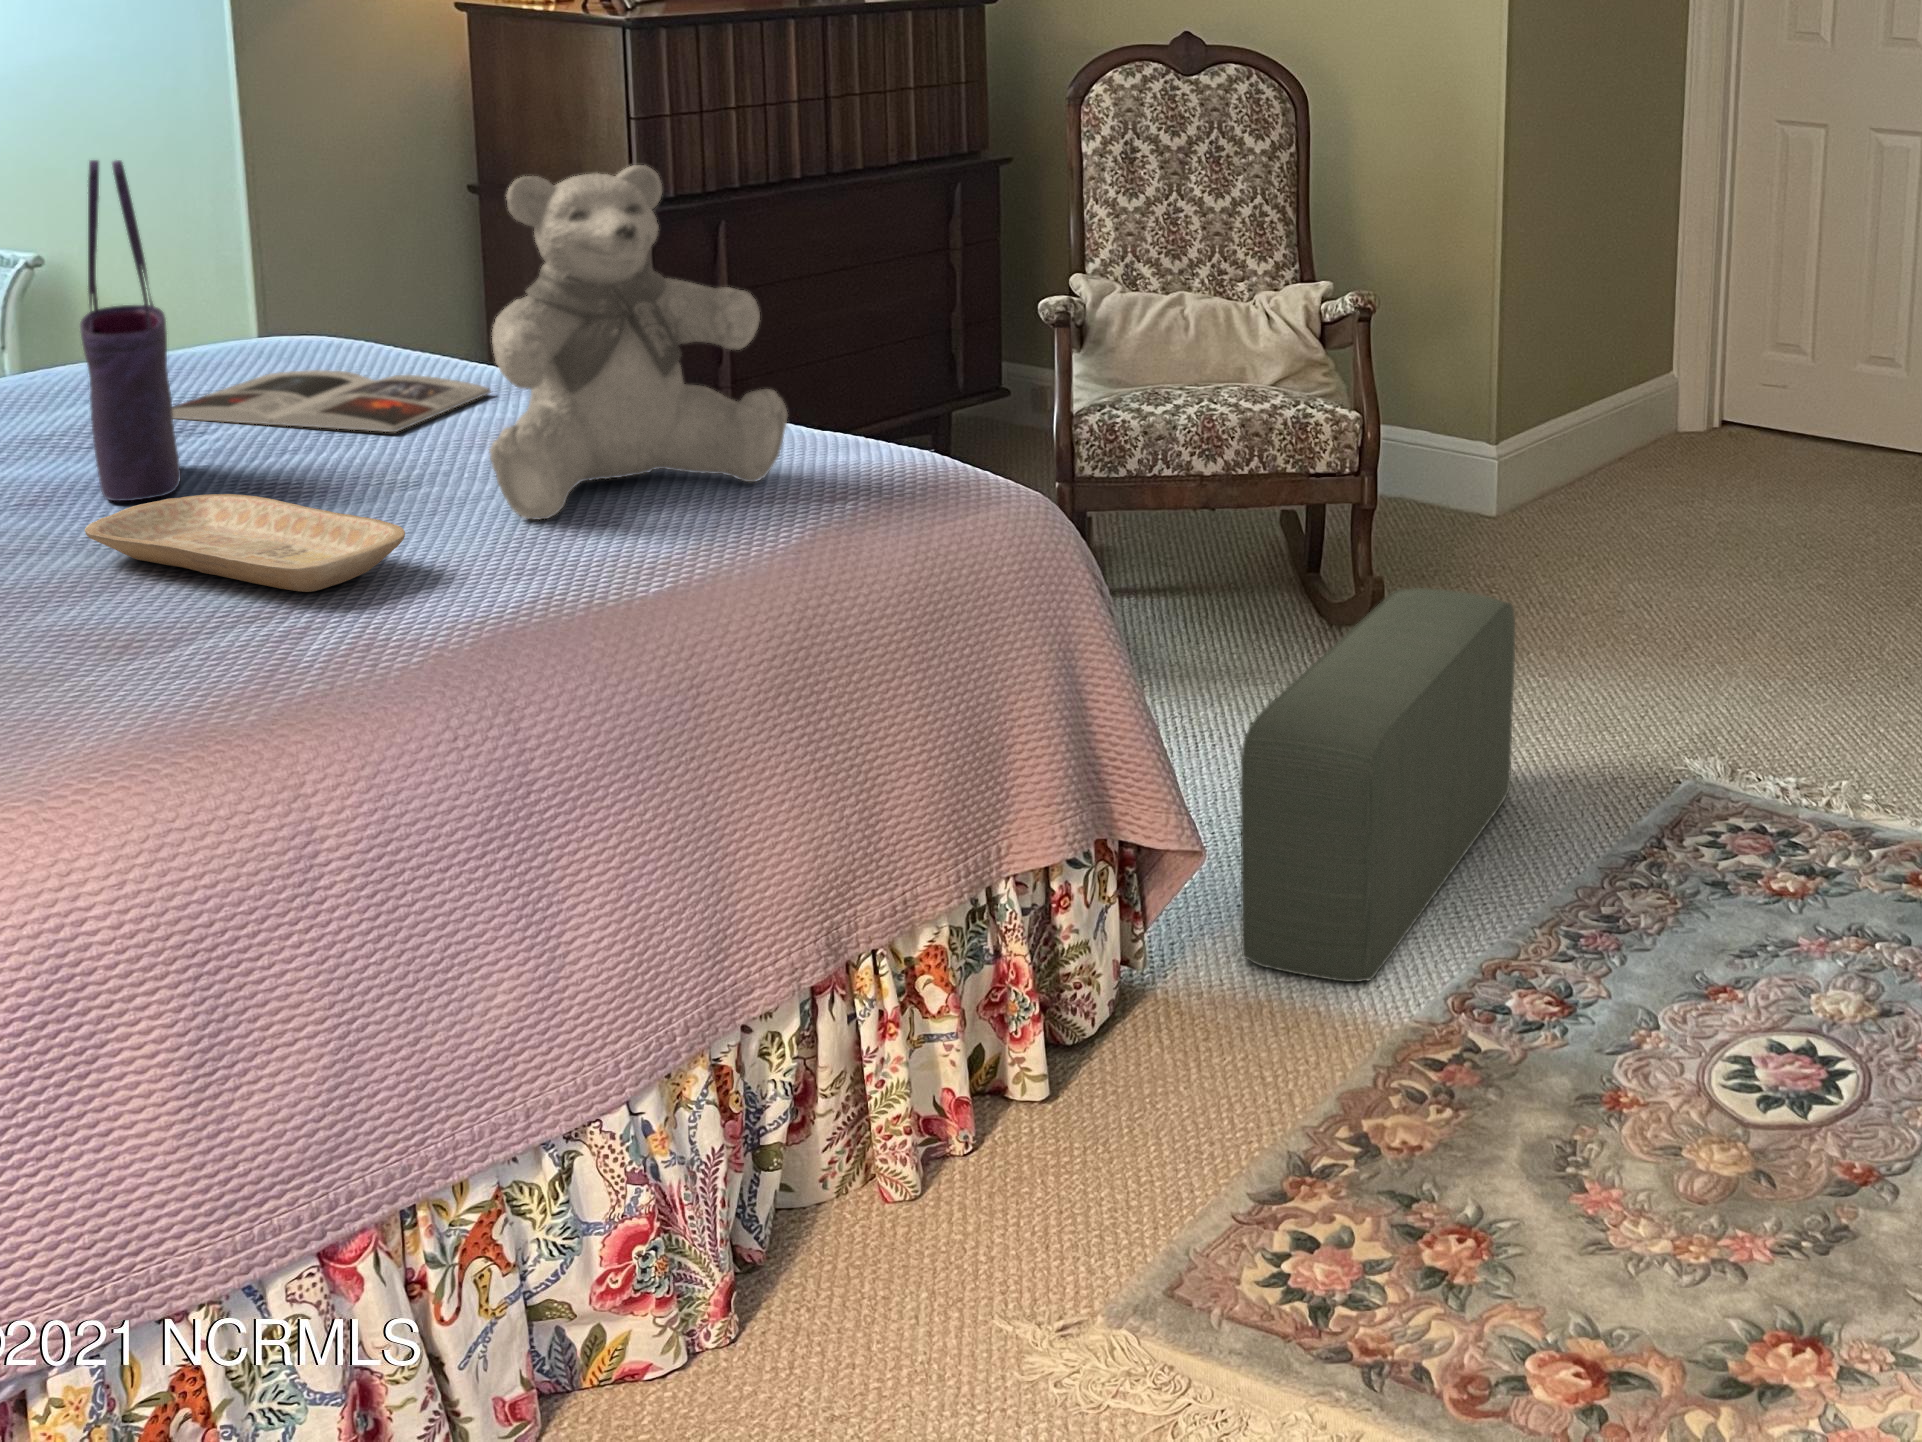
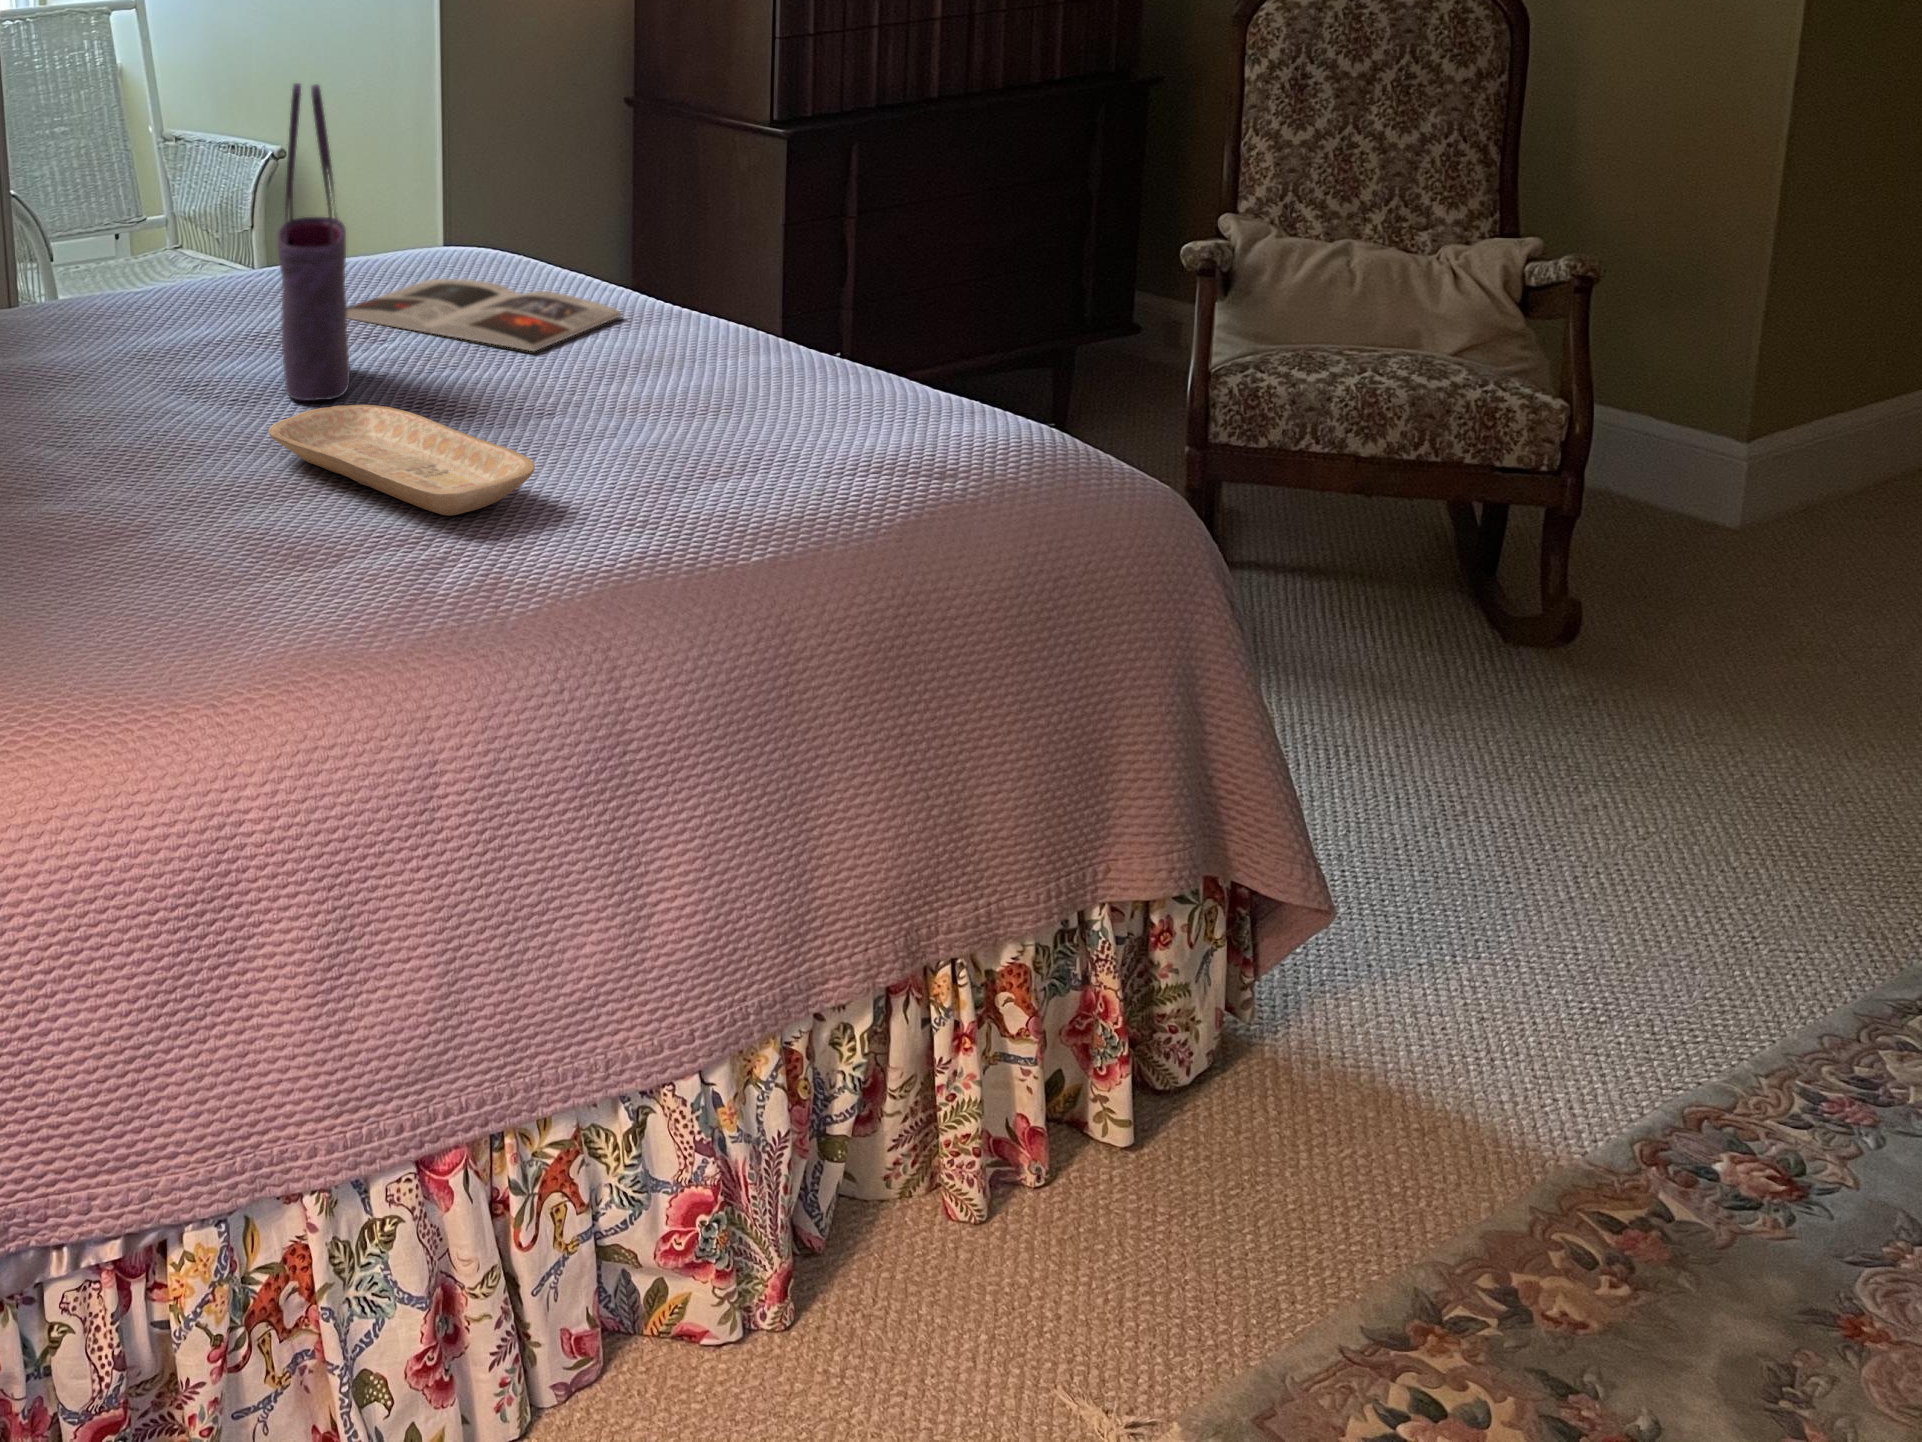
teddy bear: present [490,165,787,520] -> none [616,105,908,462]
pouf: present [1240,588,1515,982] -> none [1369,627,1757,1093]

